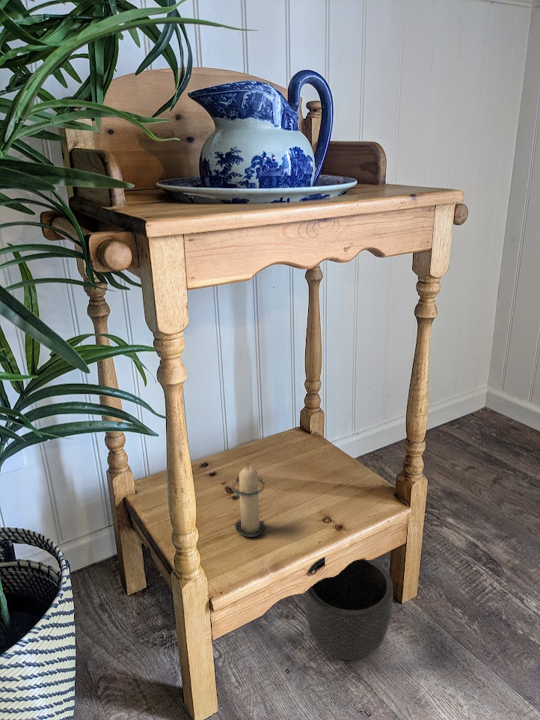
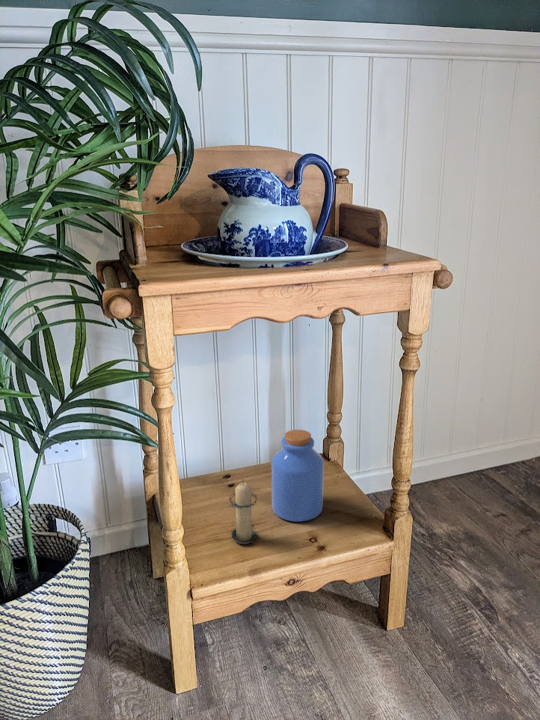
jar: none [266,400,325,503] -> present [272,430,324,521]
planter: present [305,557,393,661] -> none [286,573,364,671]

